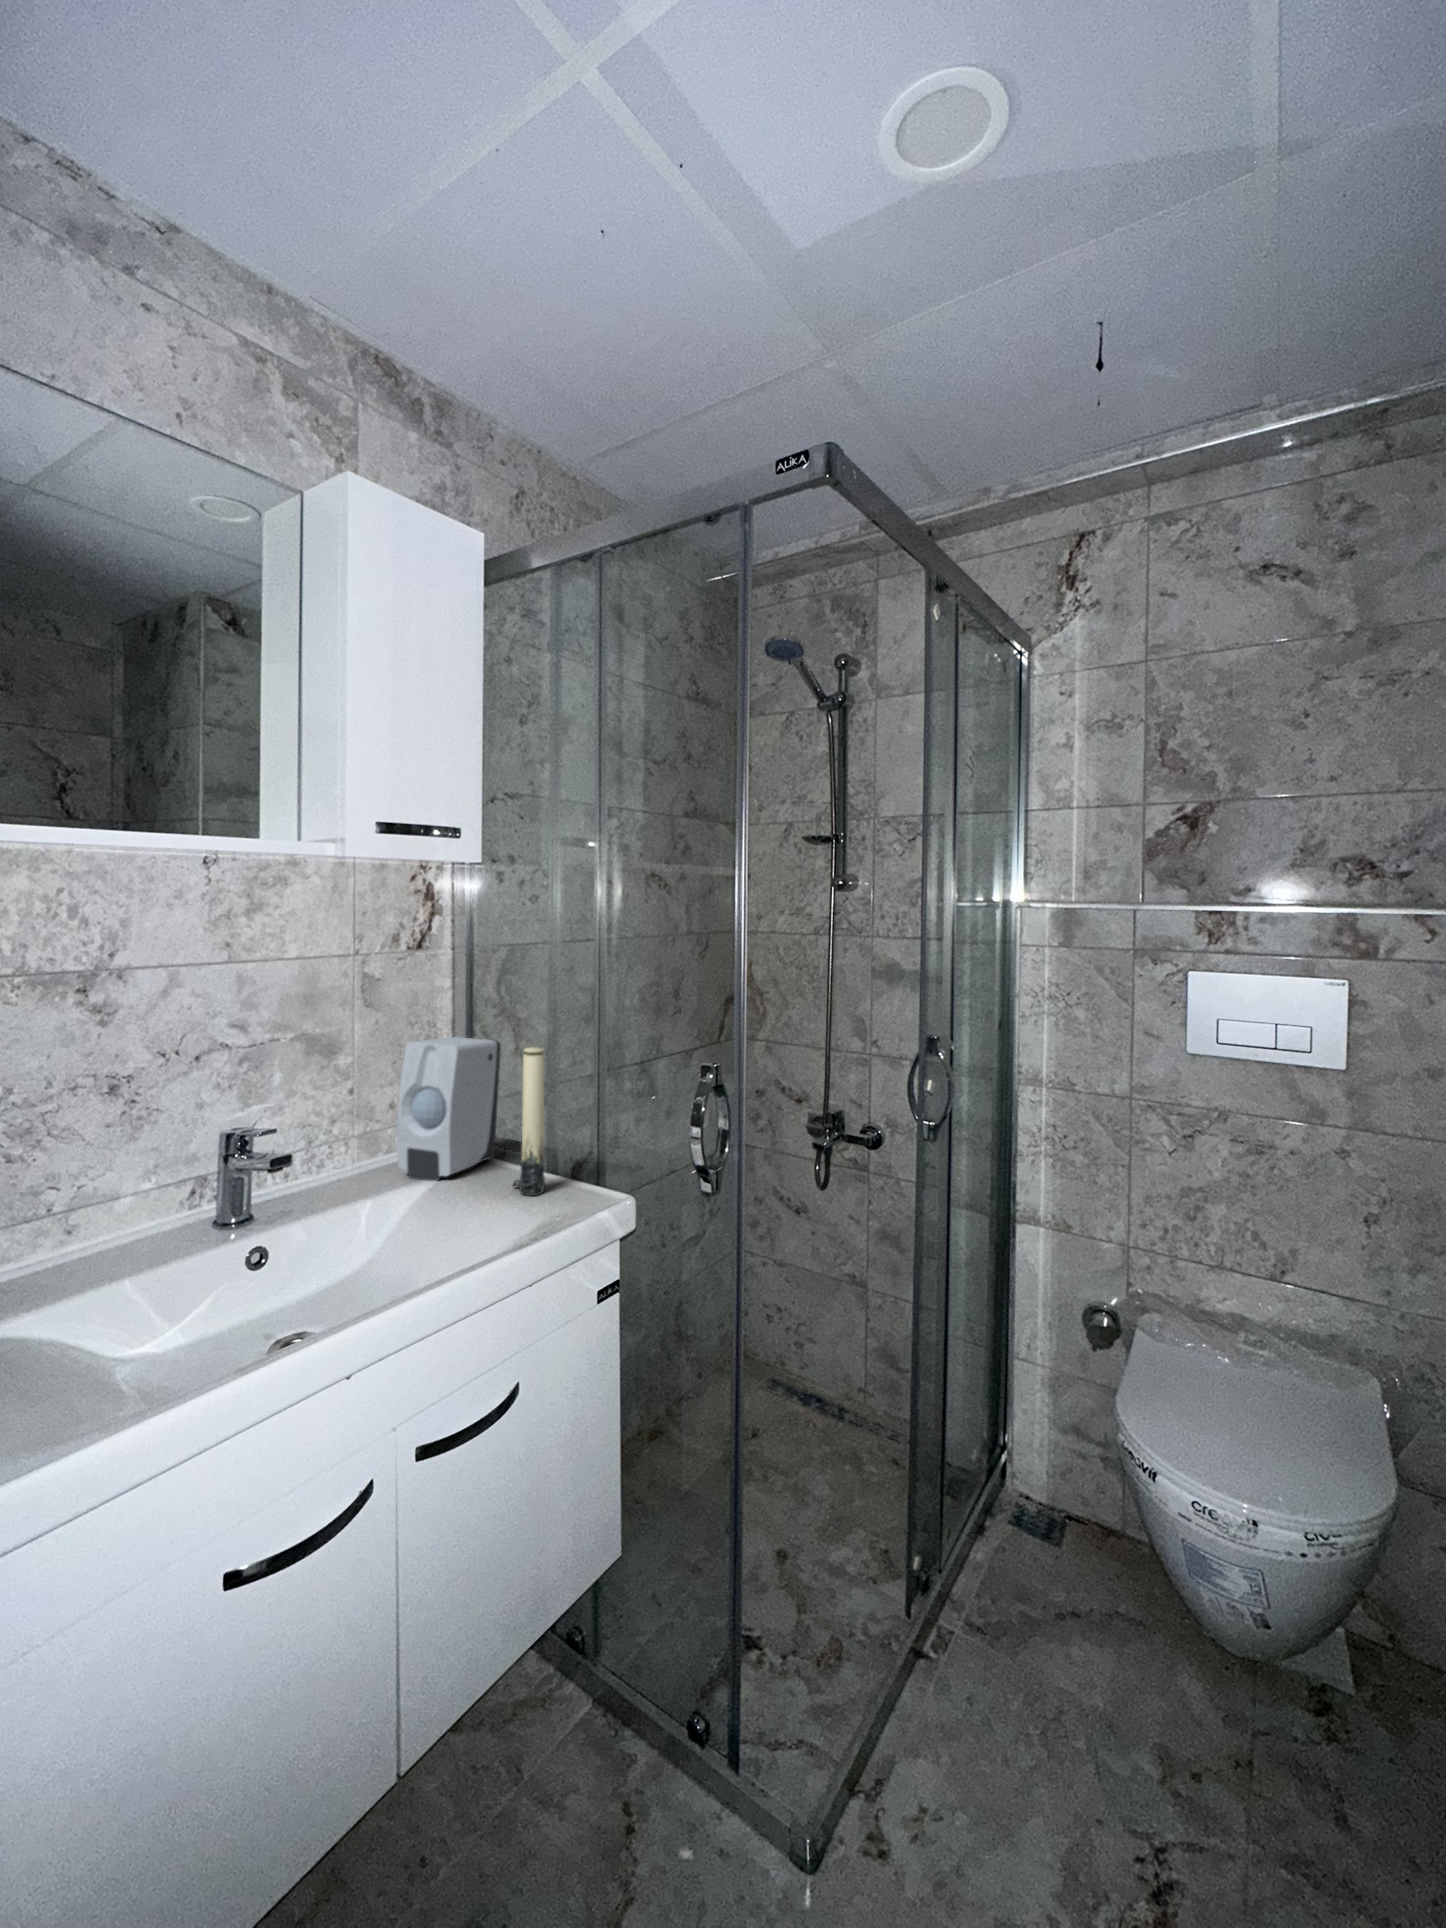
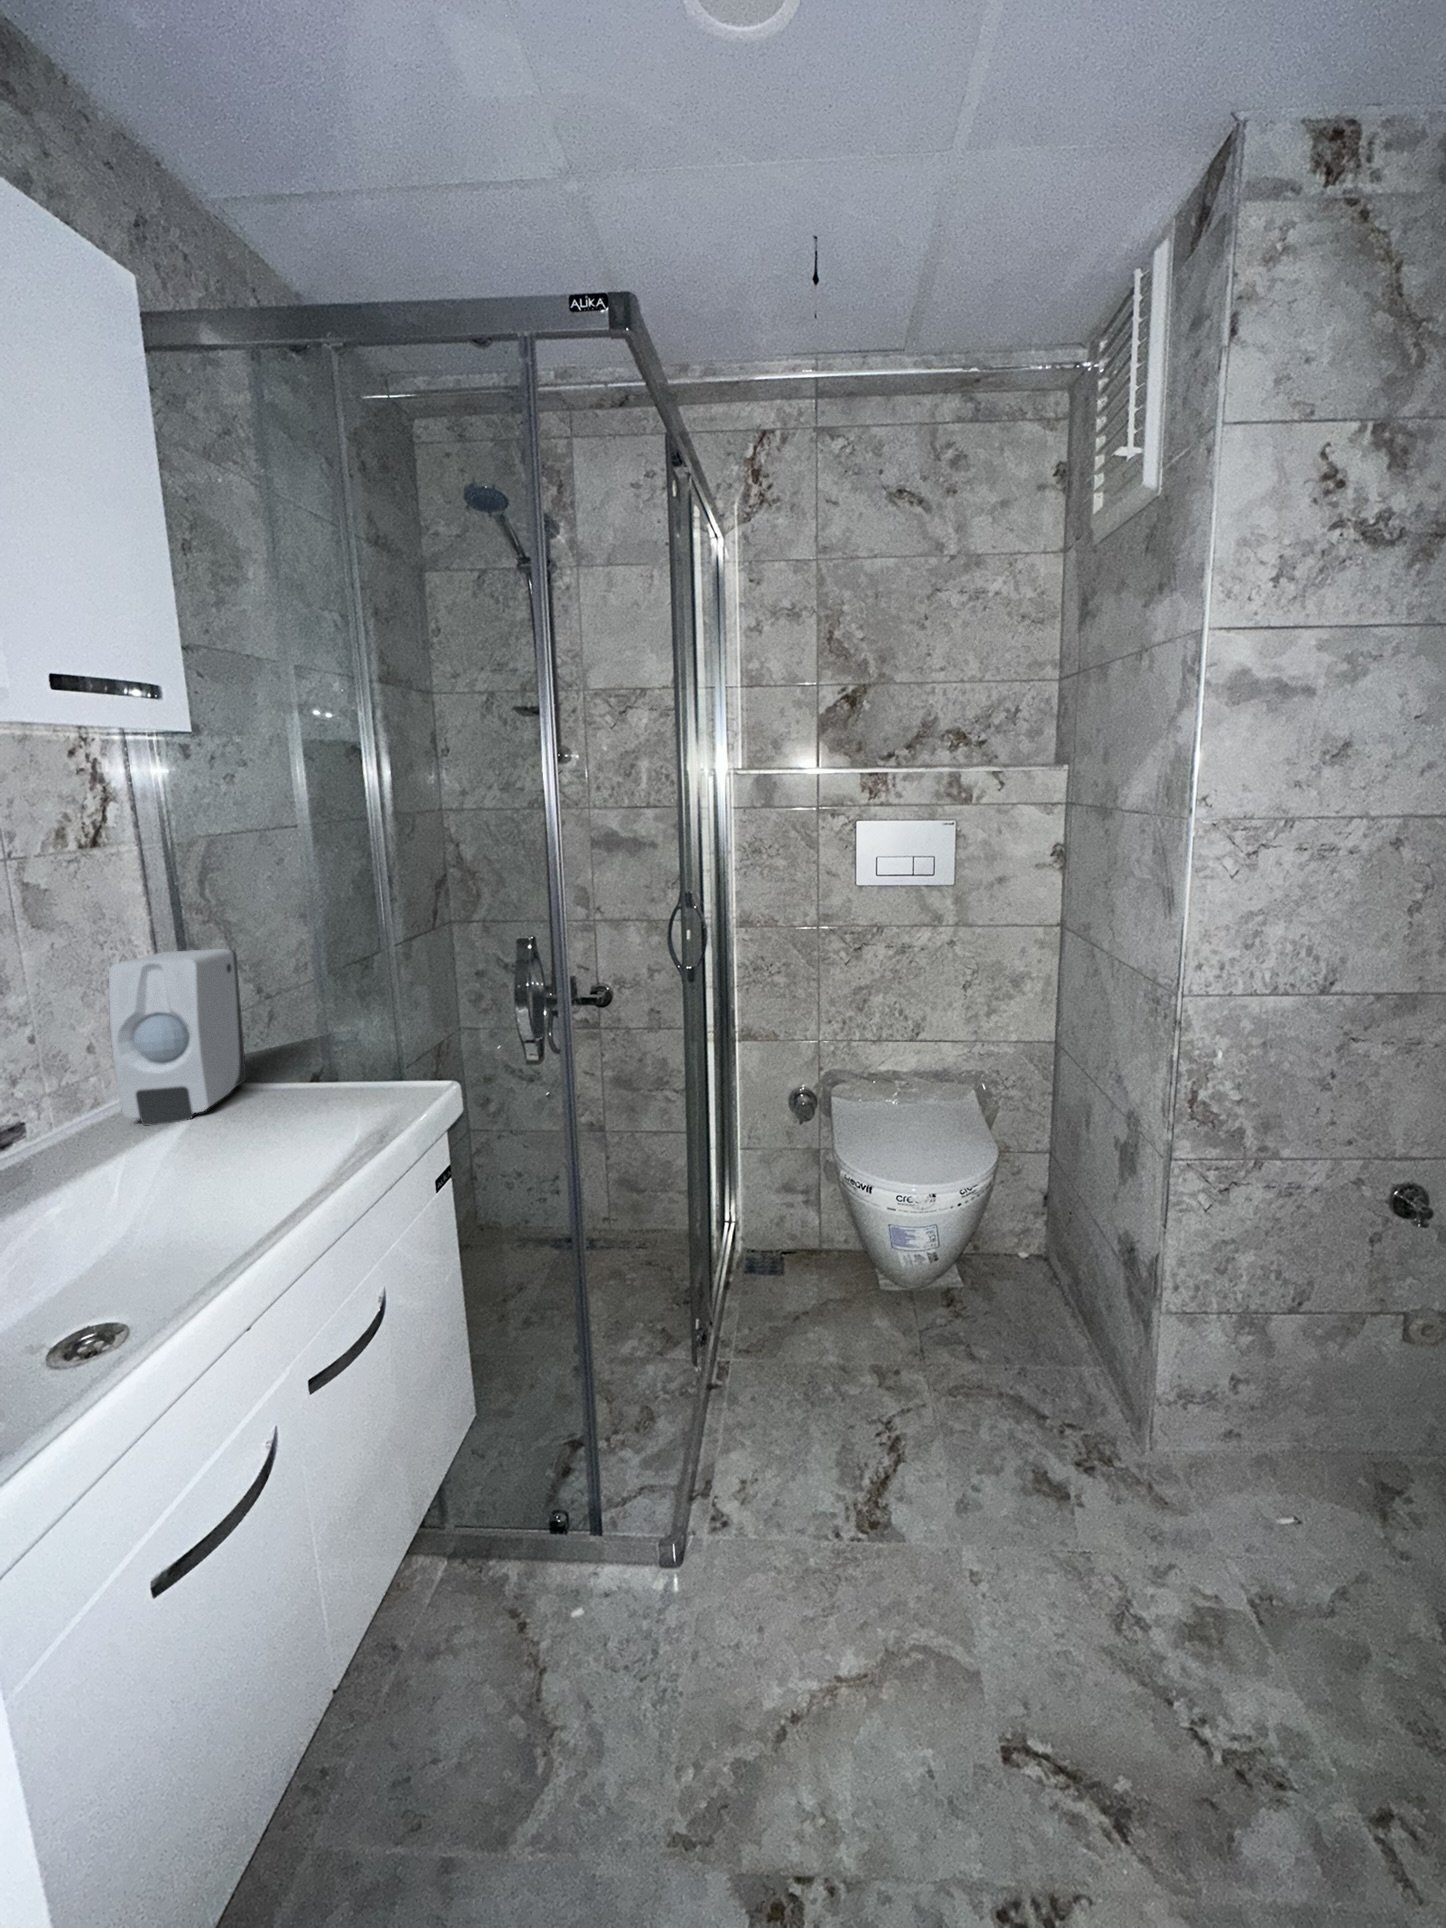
candle: present [512,1047,545,1196] -> none [302,945,347,1107]

